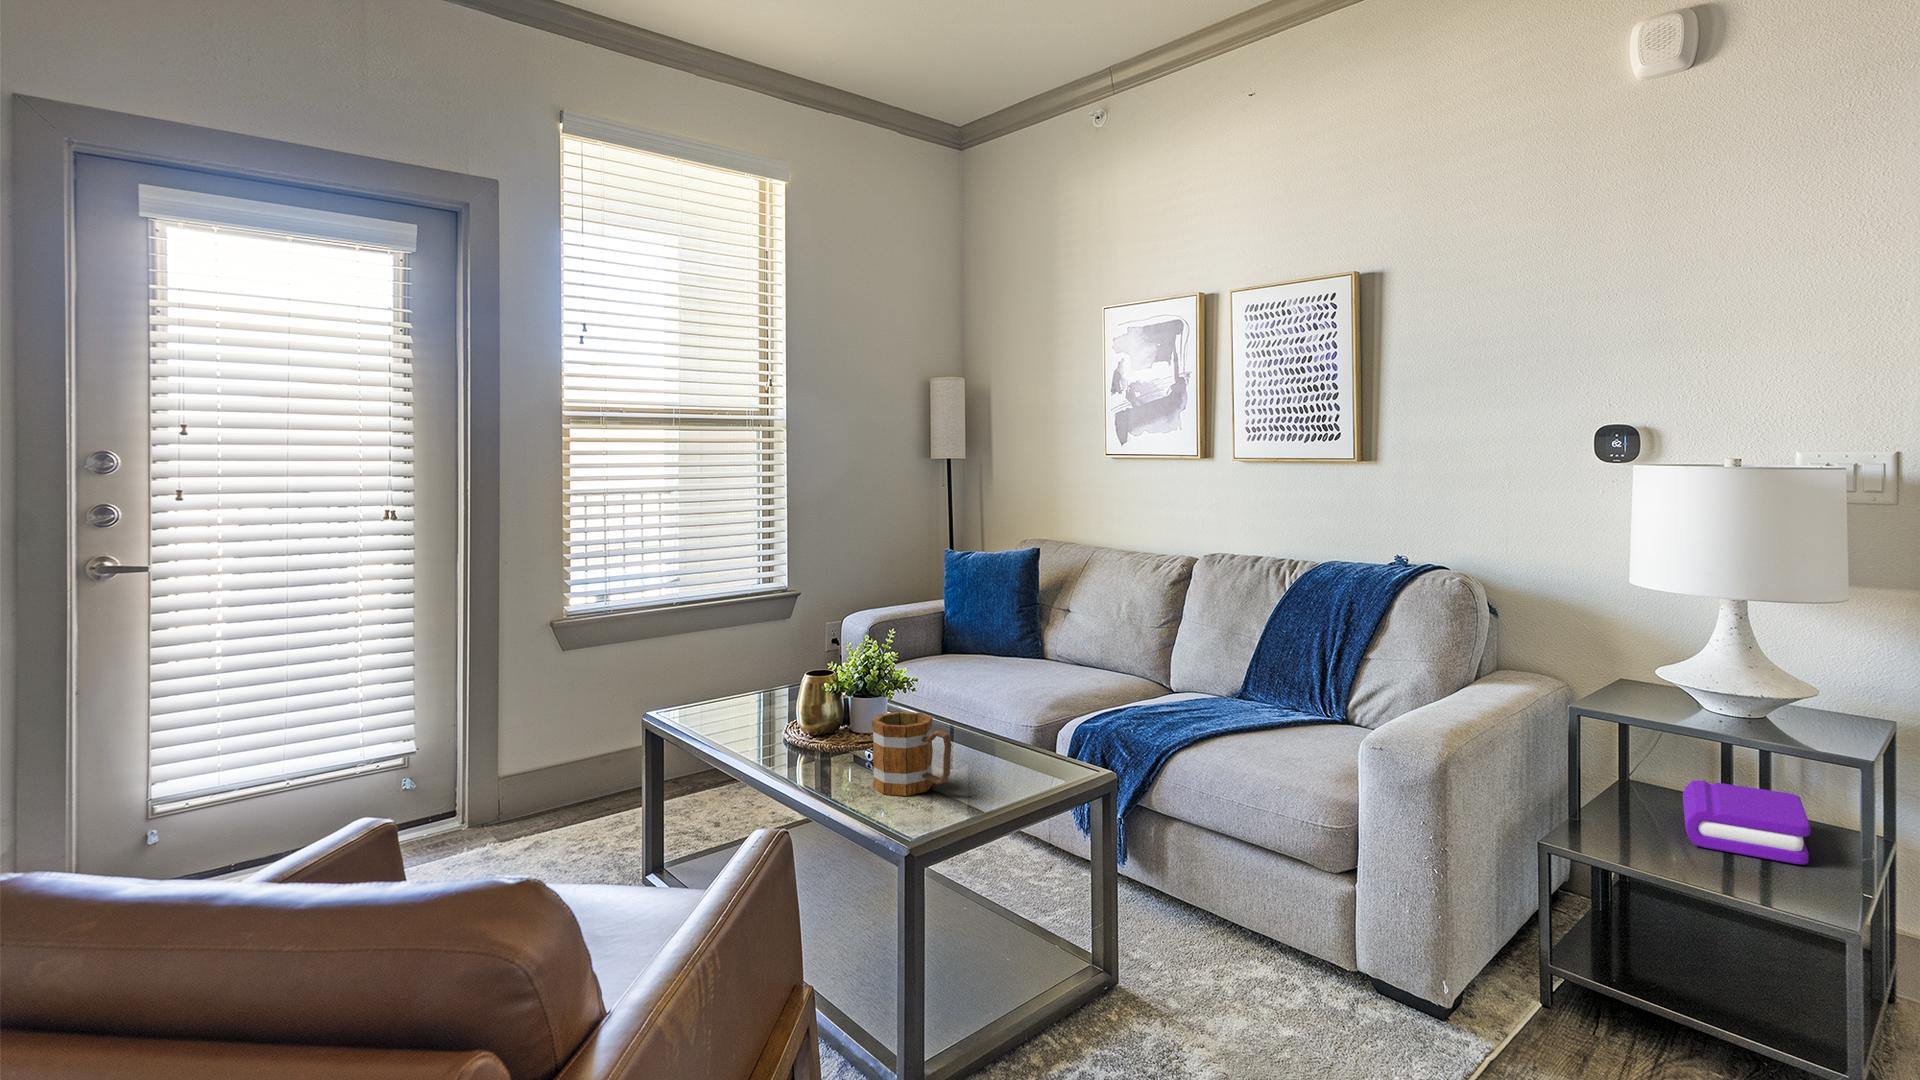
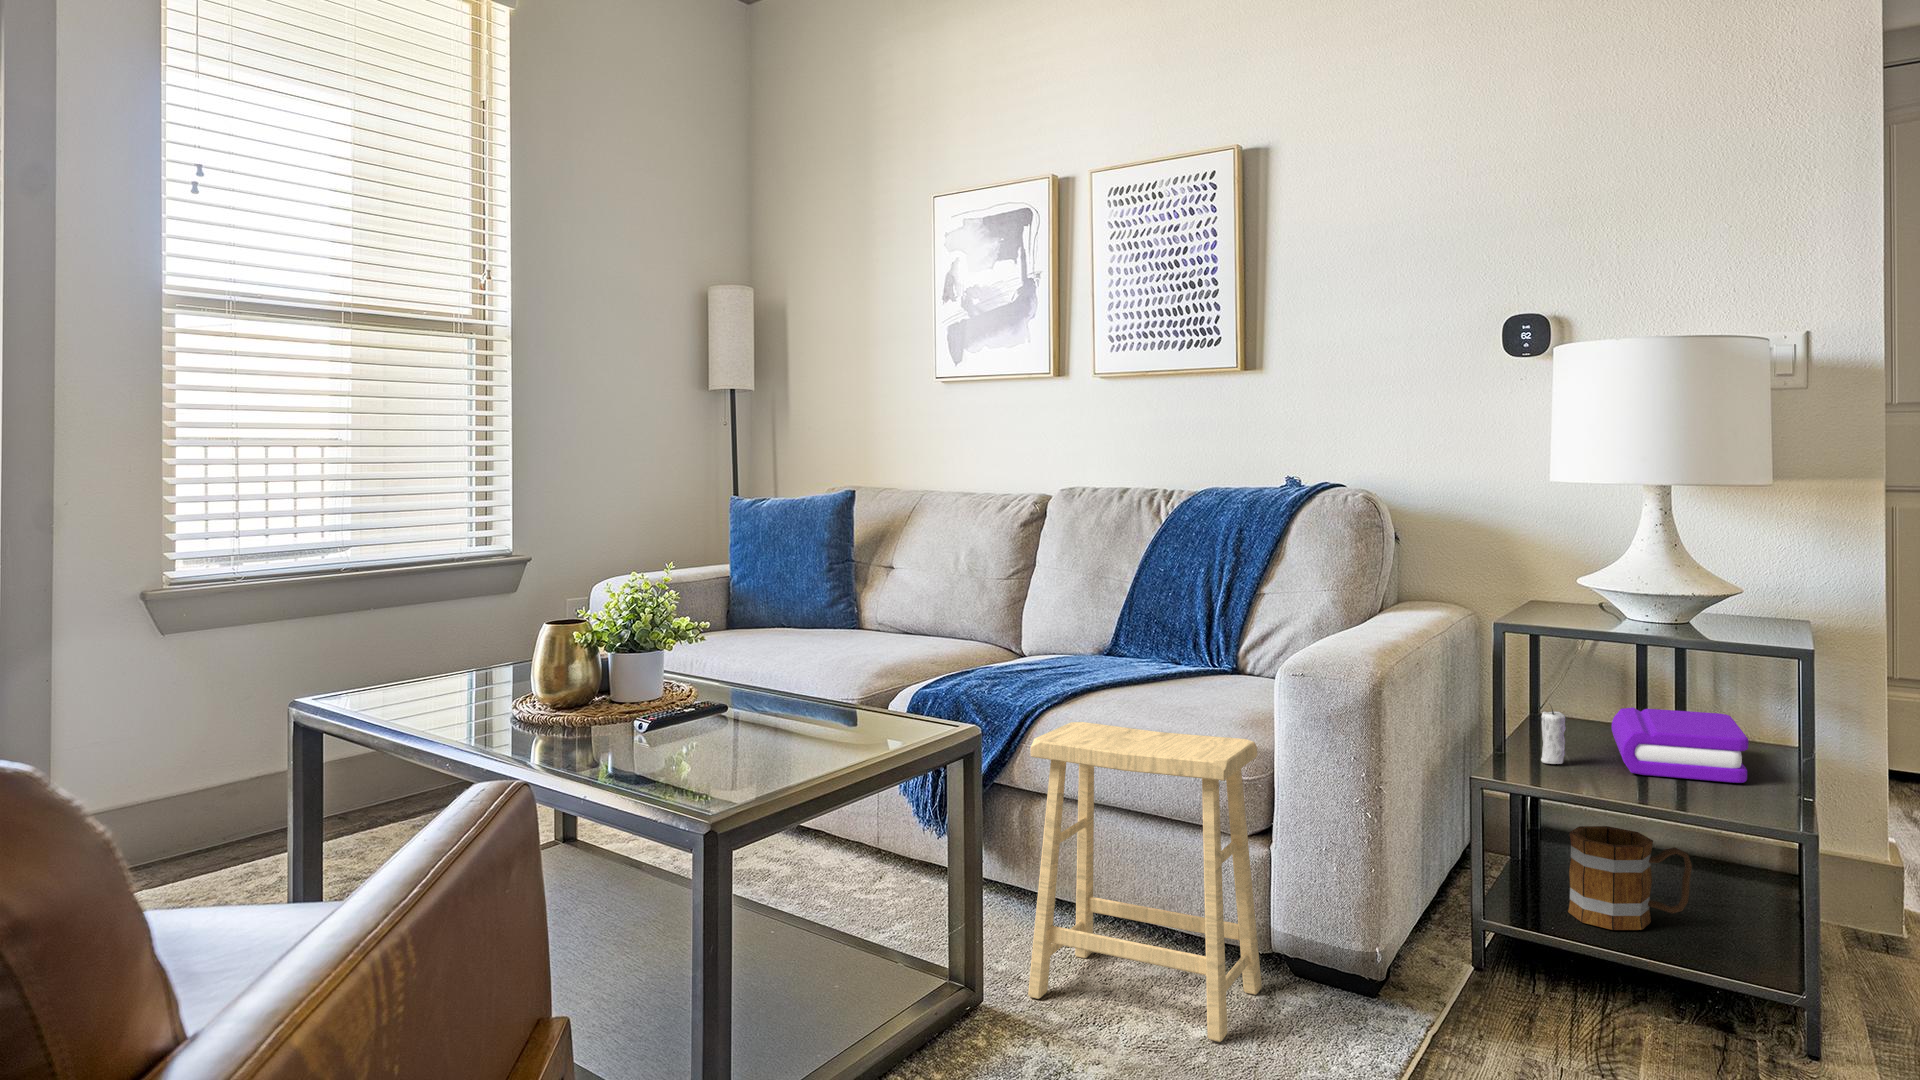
mug: present [872,712,952,796] -> present [1568,826,1692,930]
footstool: none [1152,769,1347,1047] -> present [1028,722,1262,1042]
candle: none [1610,775,1634,830] -> present [1541,707,1566,764]

